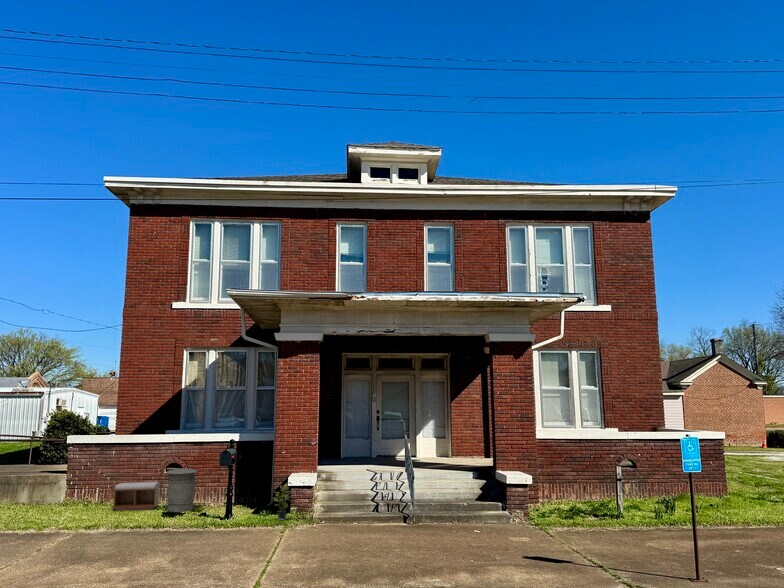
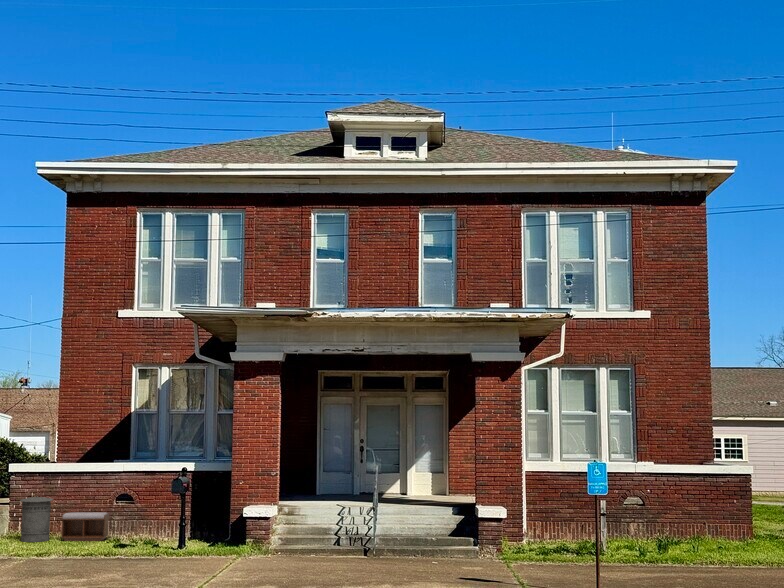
trash can: present [167,468,197,512] -> present [20,496,53,542]
potted plant: present [273,483,291,520] -> none [226,514,246,552]

